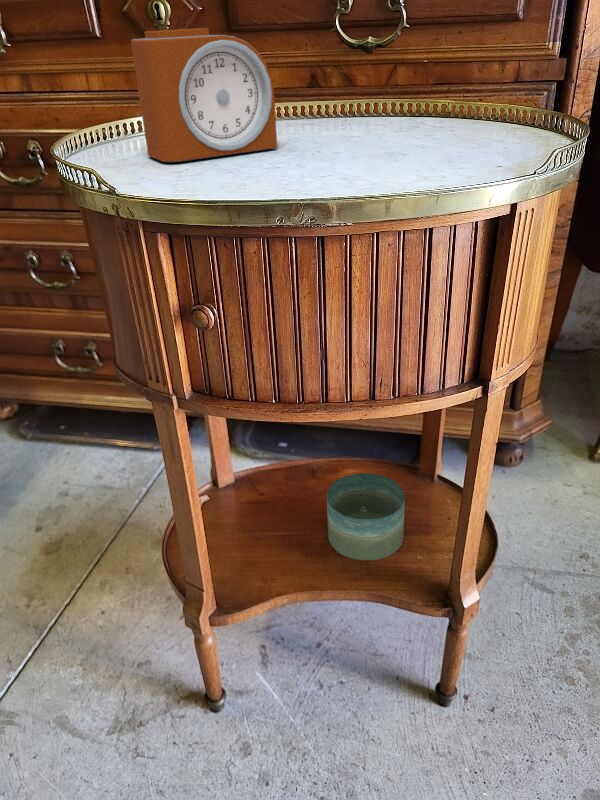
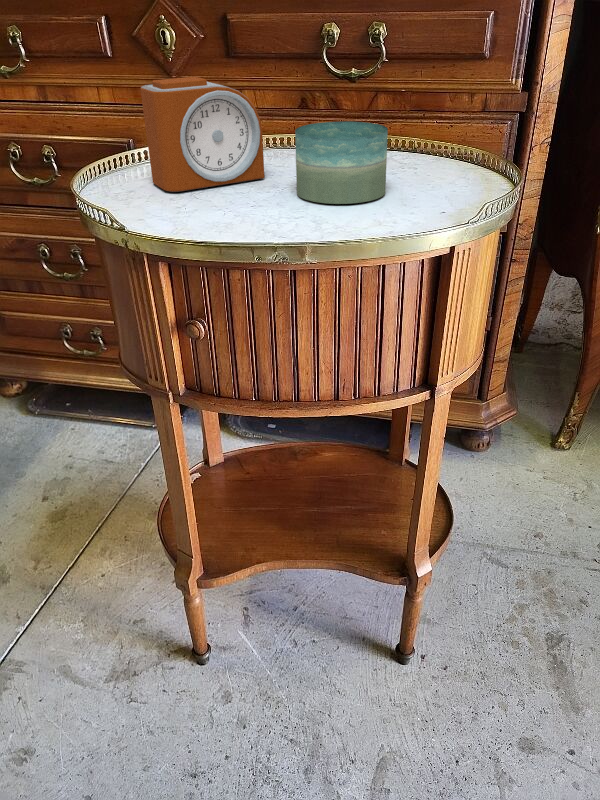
candle: present [327,473,405,560] -> present [295,122,388,204]

